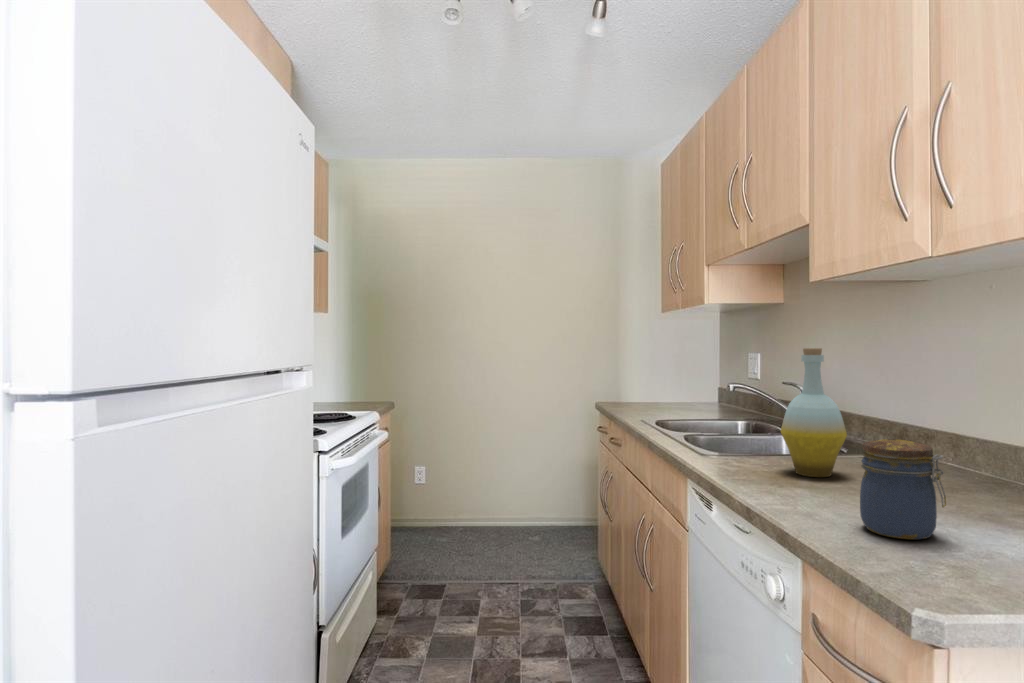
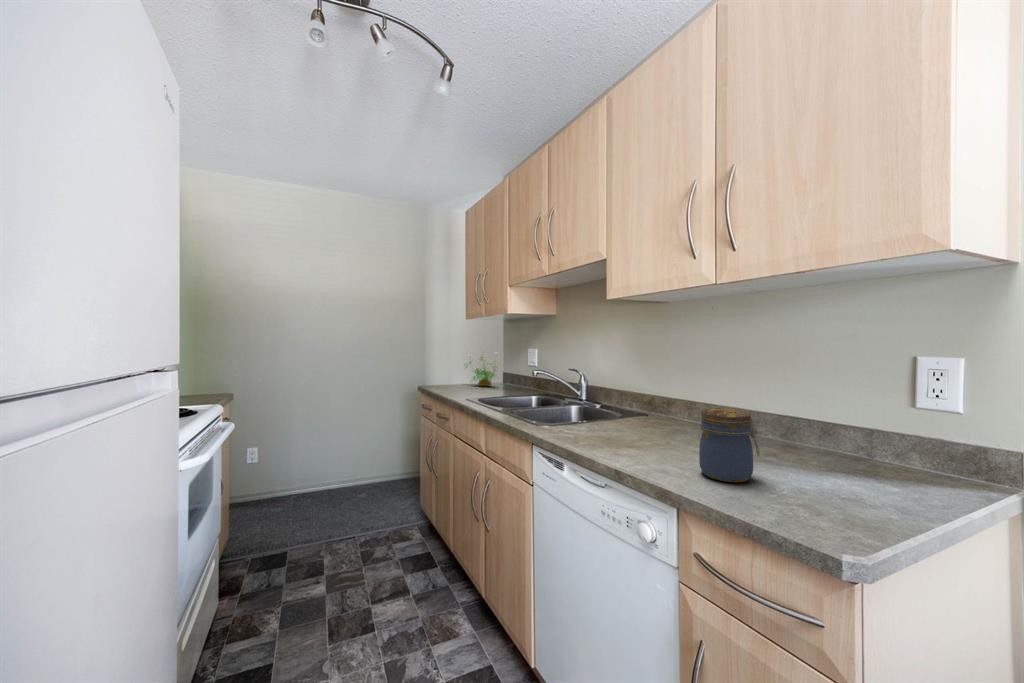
bottle: present [781,348,847,477] -> none [597,344,642,436]
potted plant: none [662,350,714,405] -> present [466,354,497,386]

